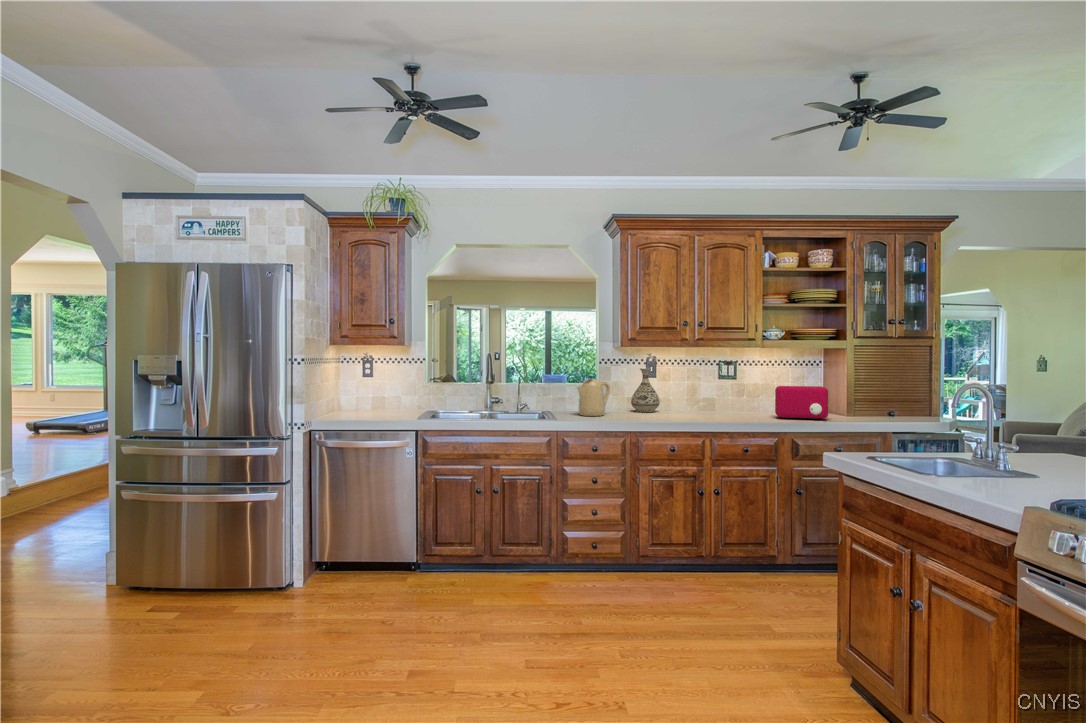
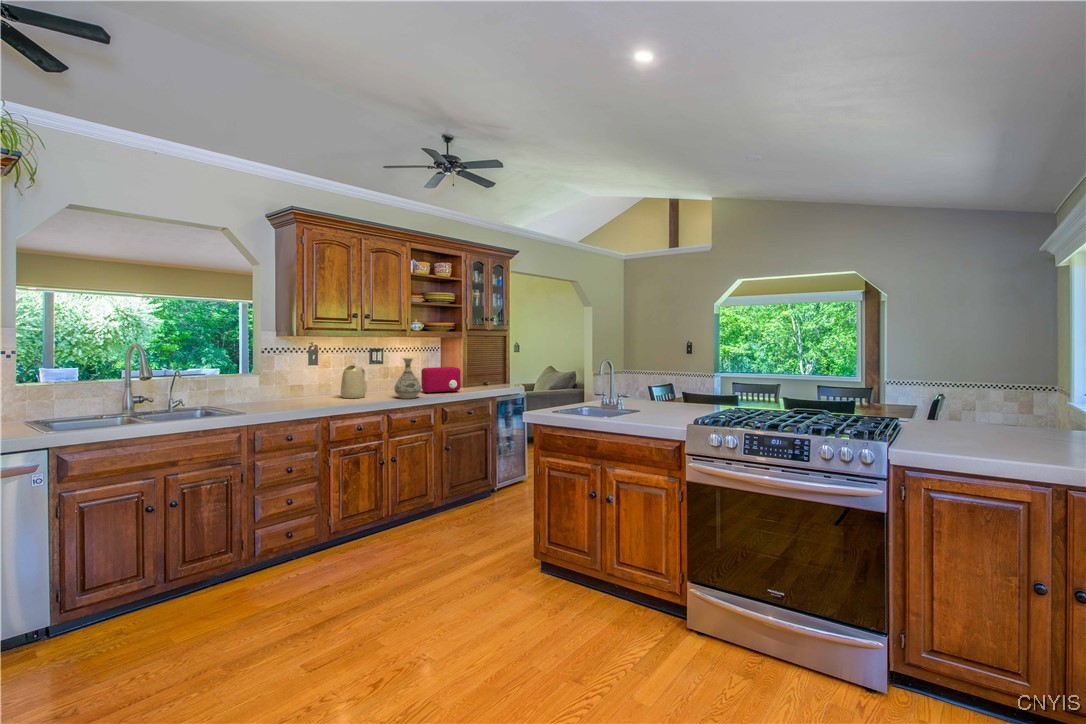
vase: present [631,368,660,412] -> present [395,358,421,399]
kettle: present [577,379,610,416] -> present [341,365,366,398]

